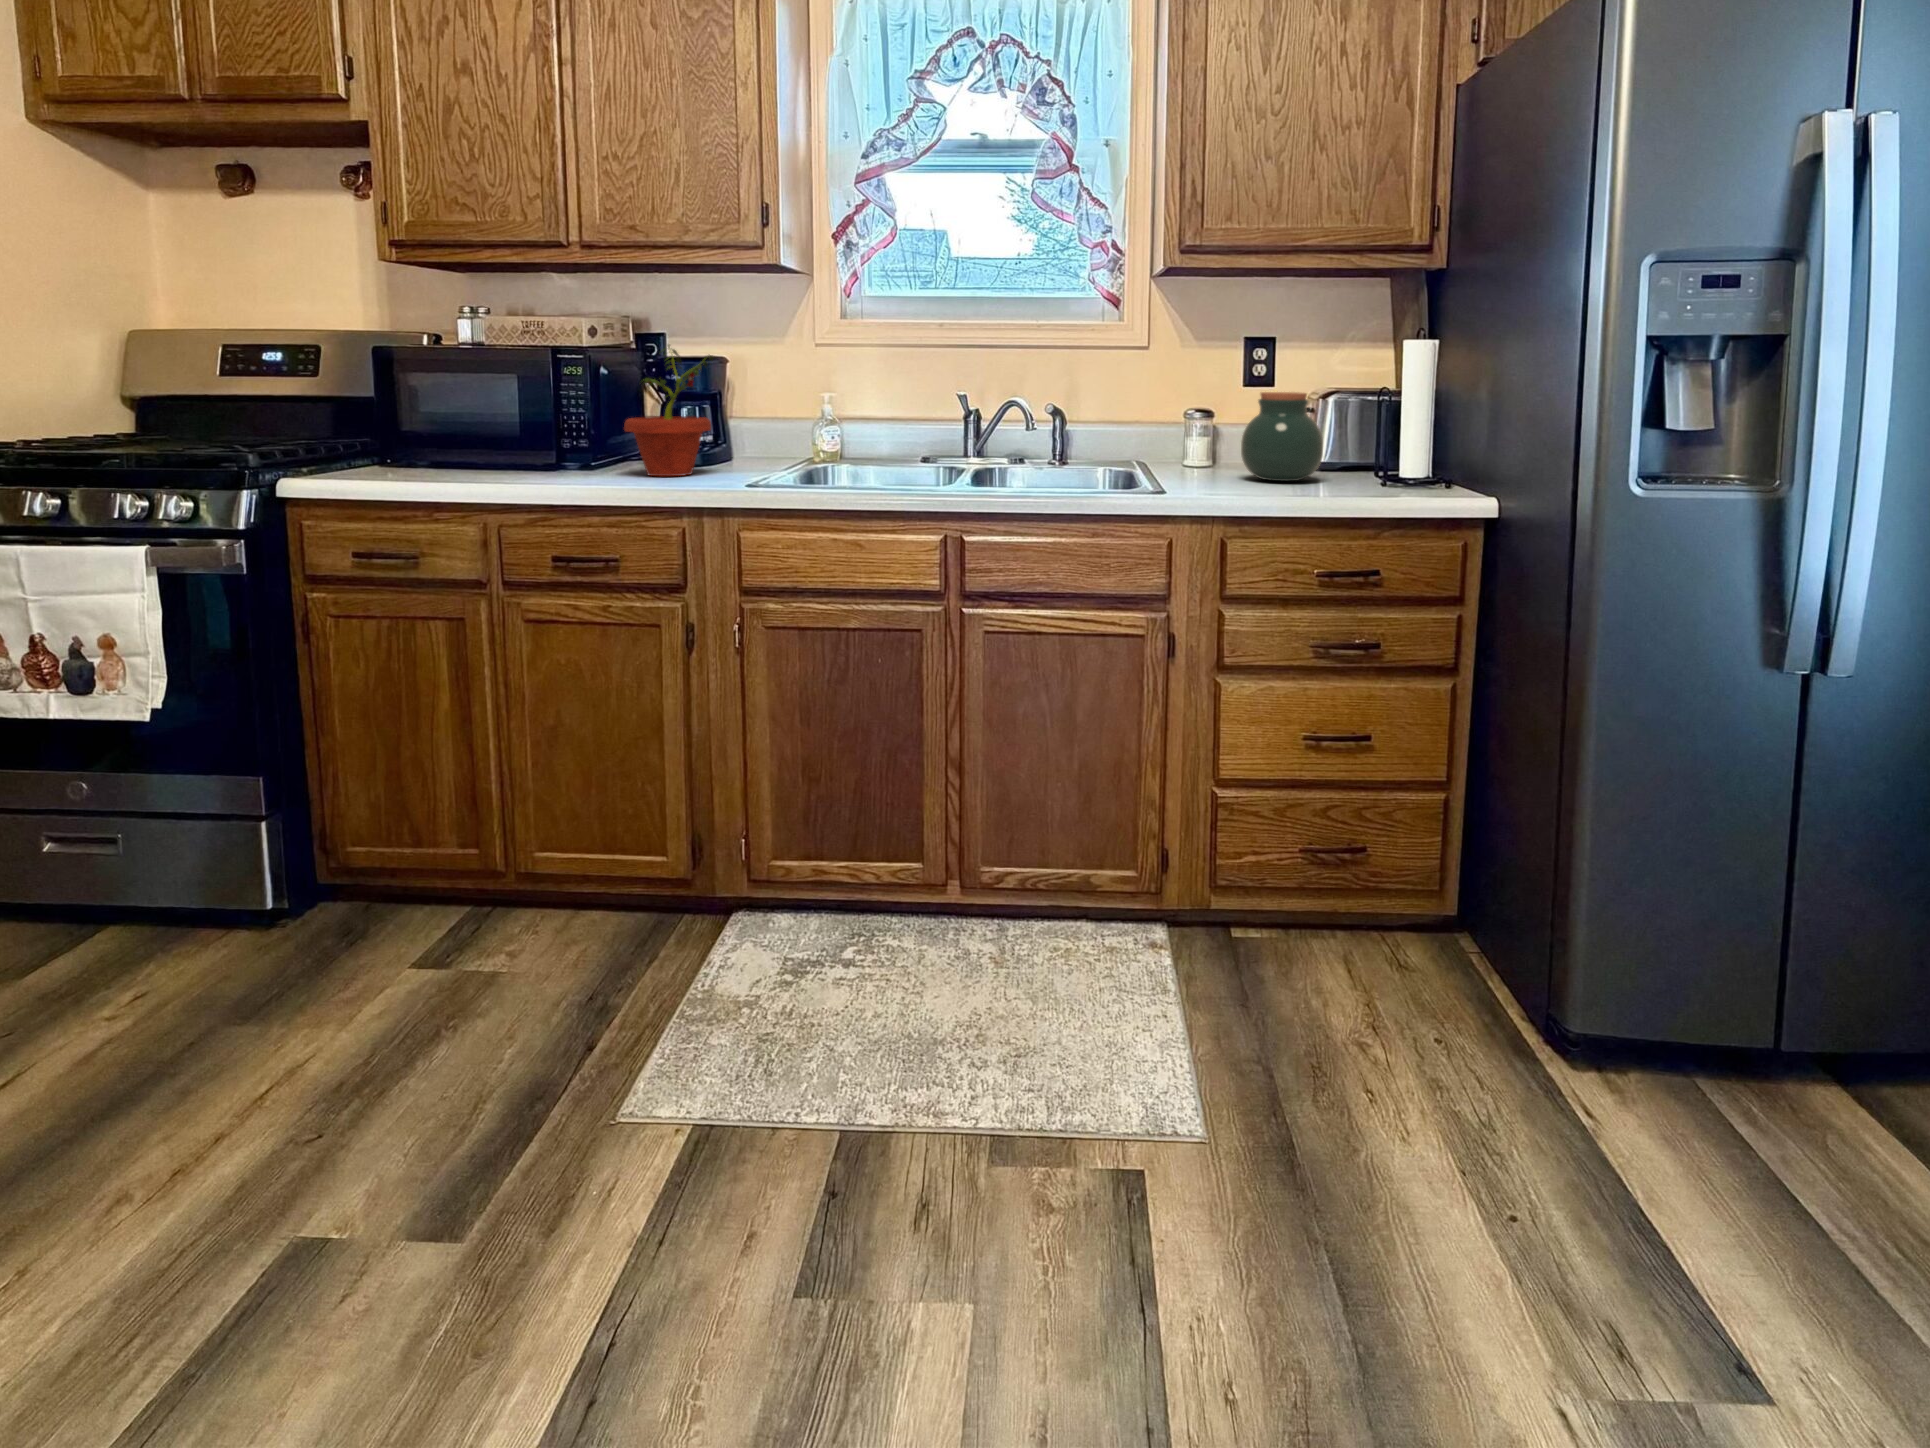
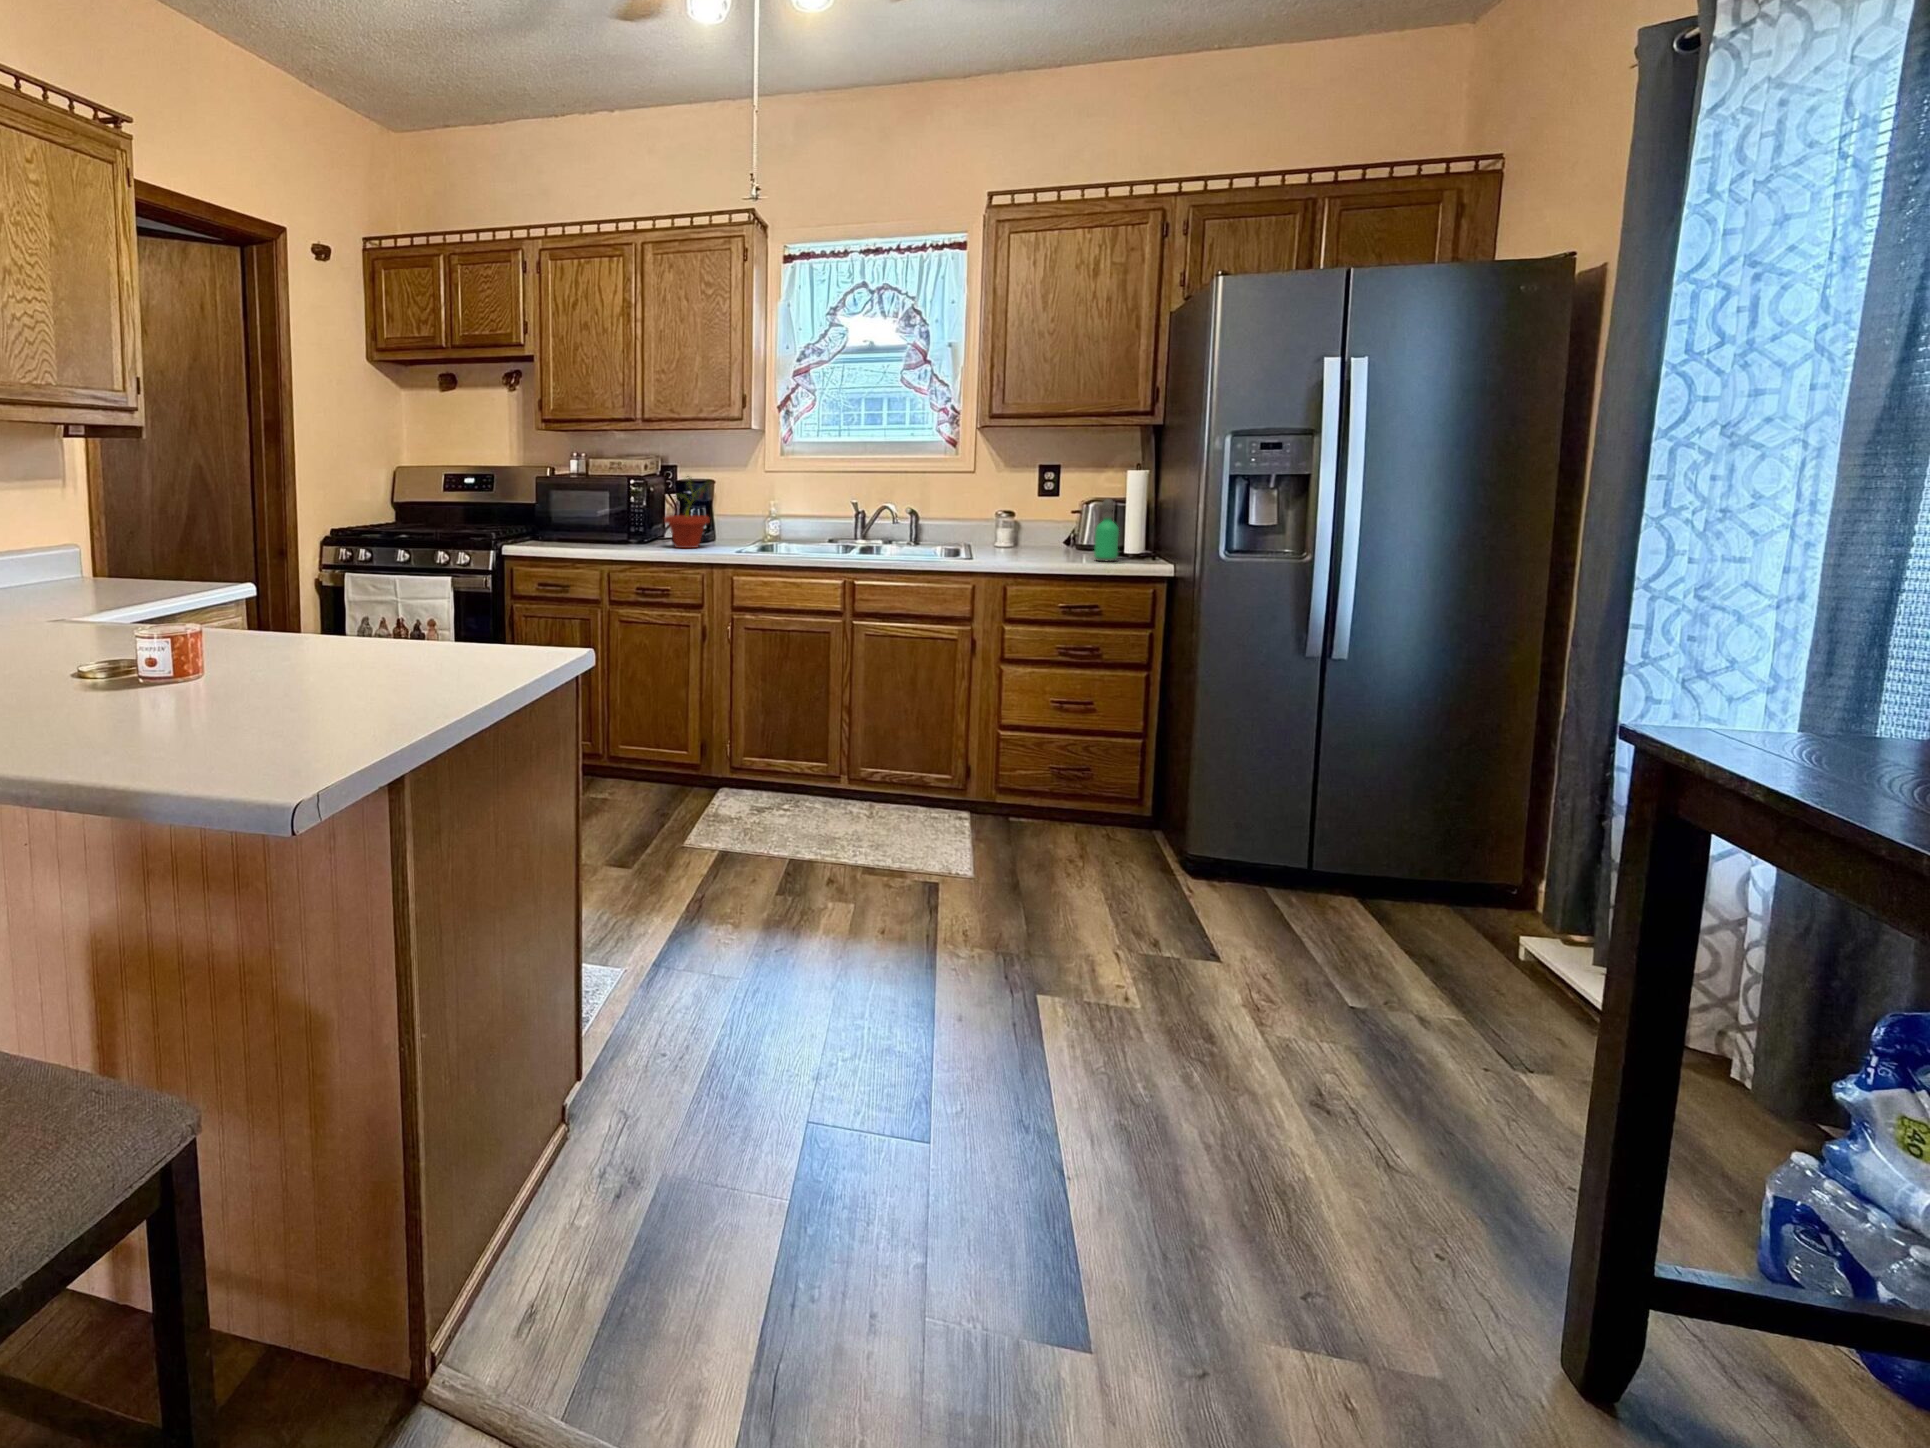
soap dispenser: none [1353,386,1392,490] -> present [1094,499,1119,561]
jar: present [1241,392,1323,481] -> none [1027,502,1080,556]

